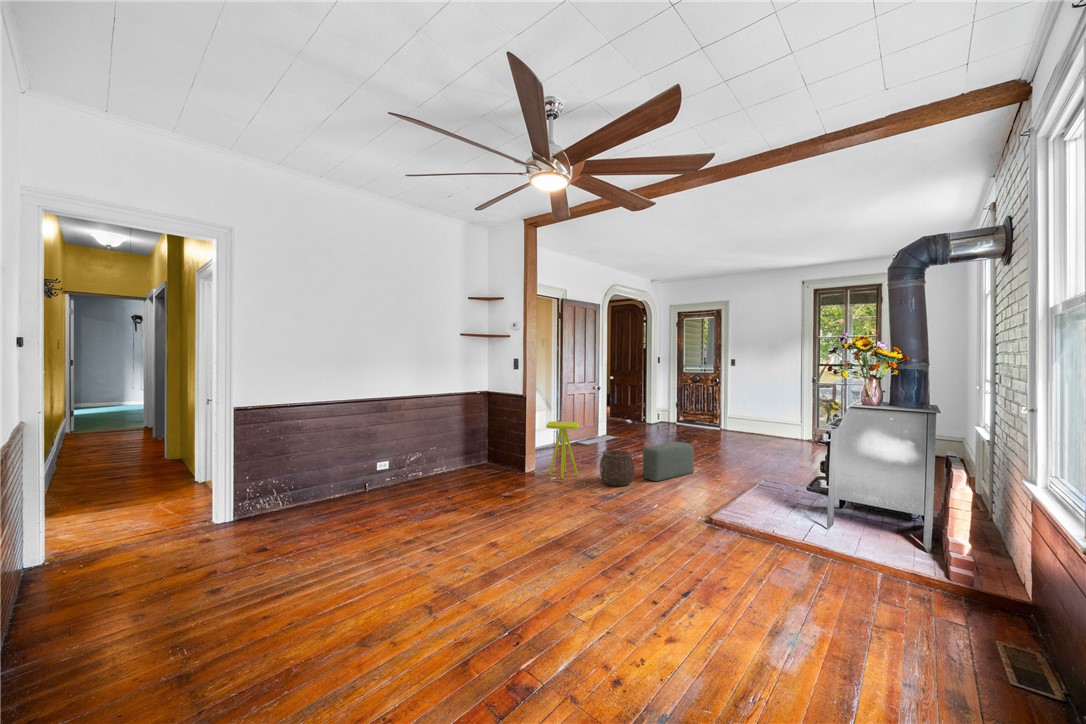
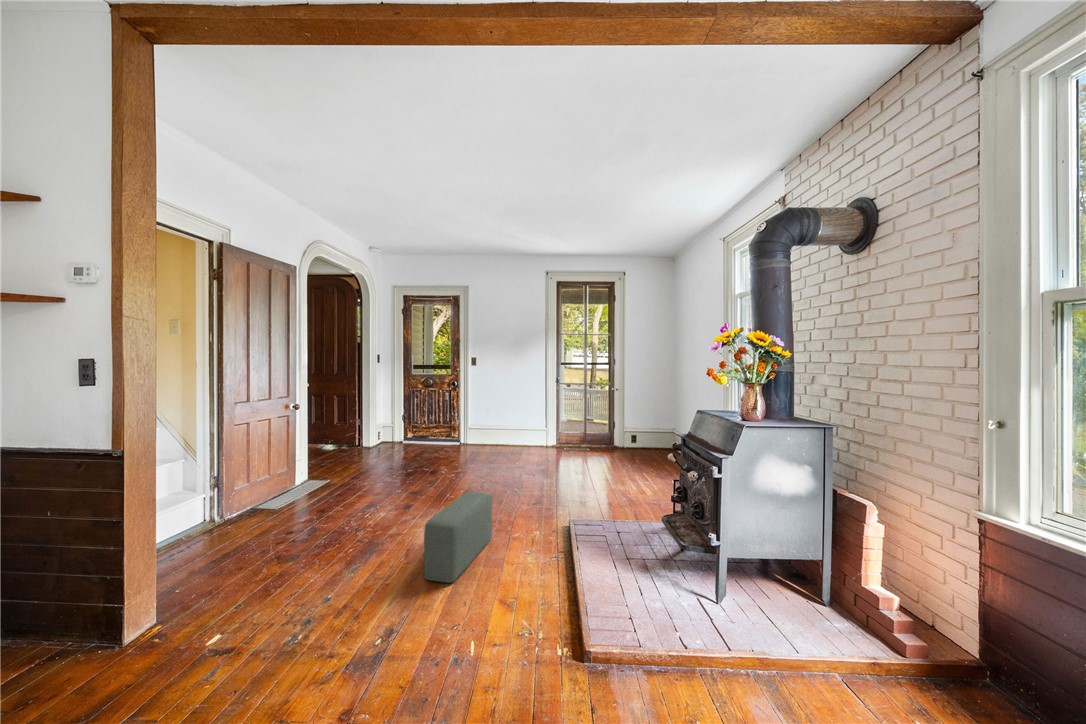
side table: present [546,422,579,479] -> none [193,497,287,651]
woven basket: present [600,450,634,486] -> none [342,541,420,631]

